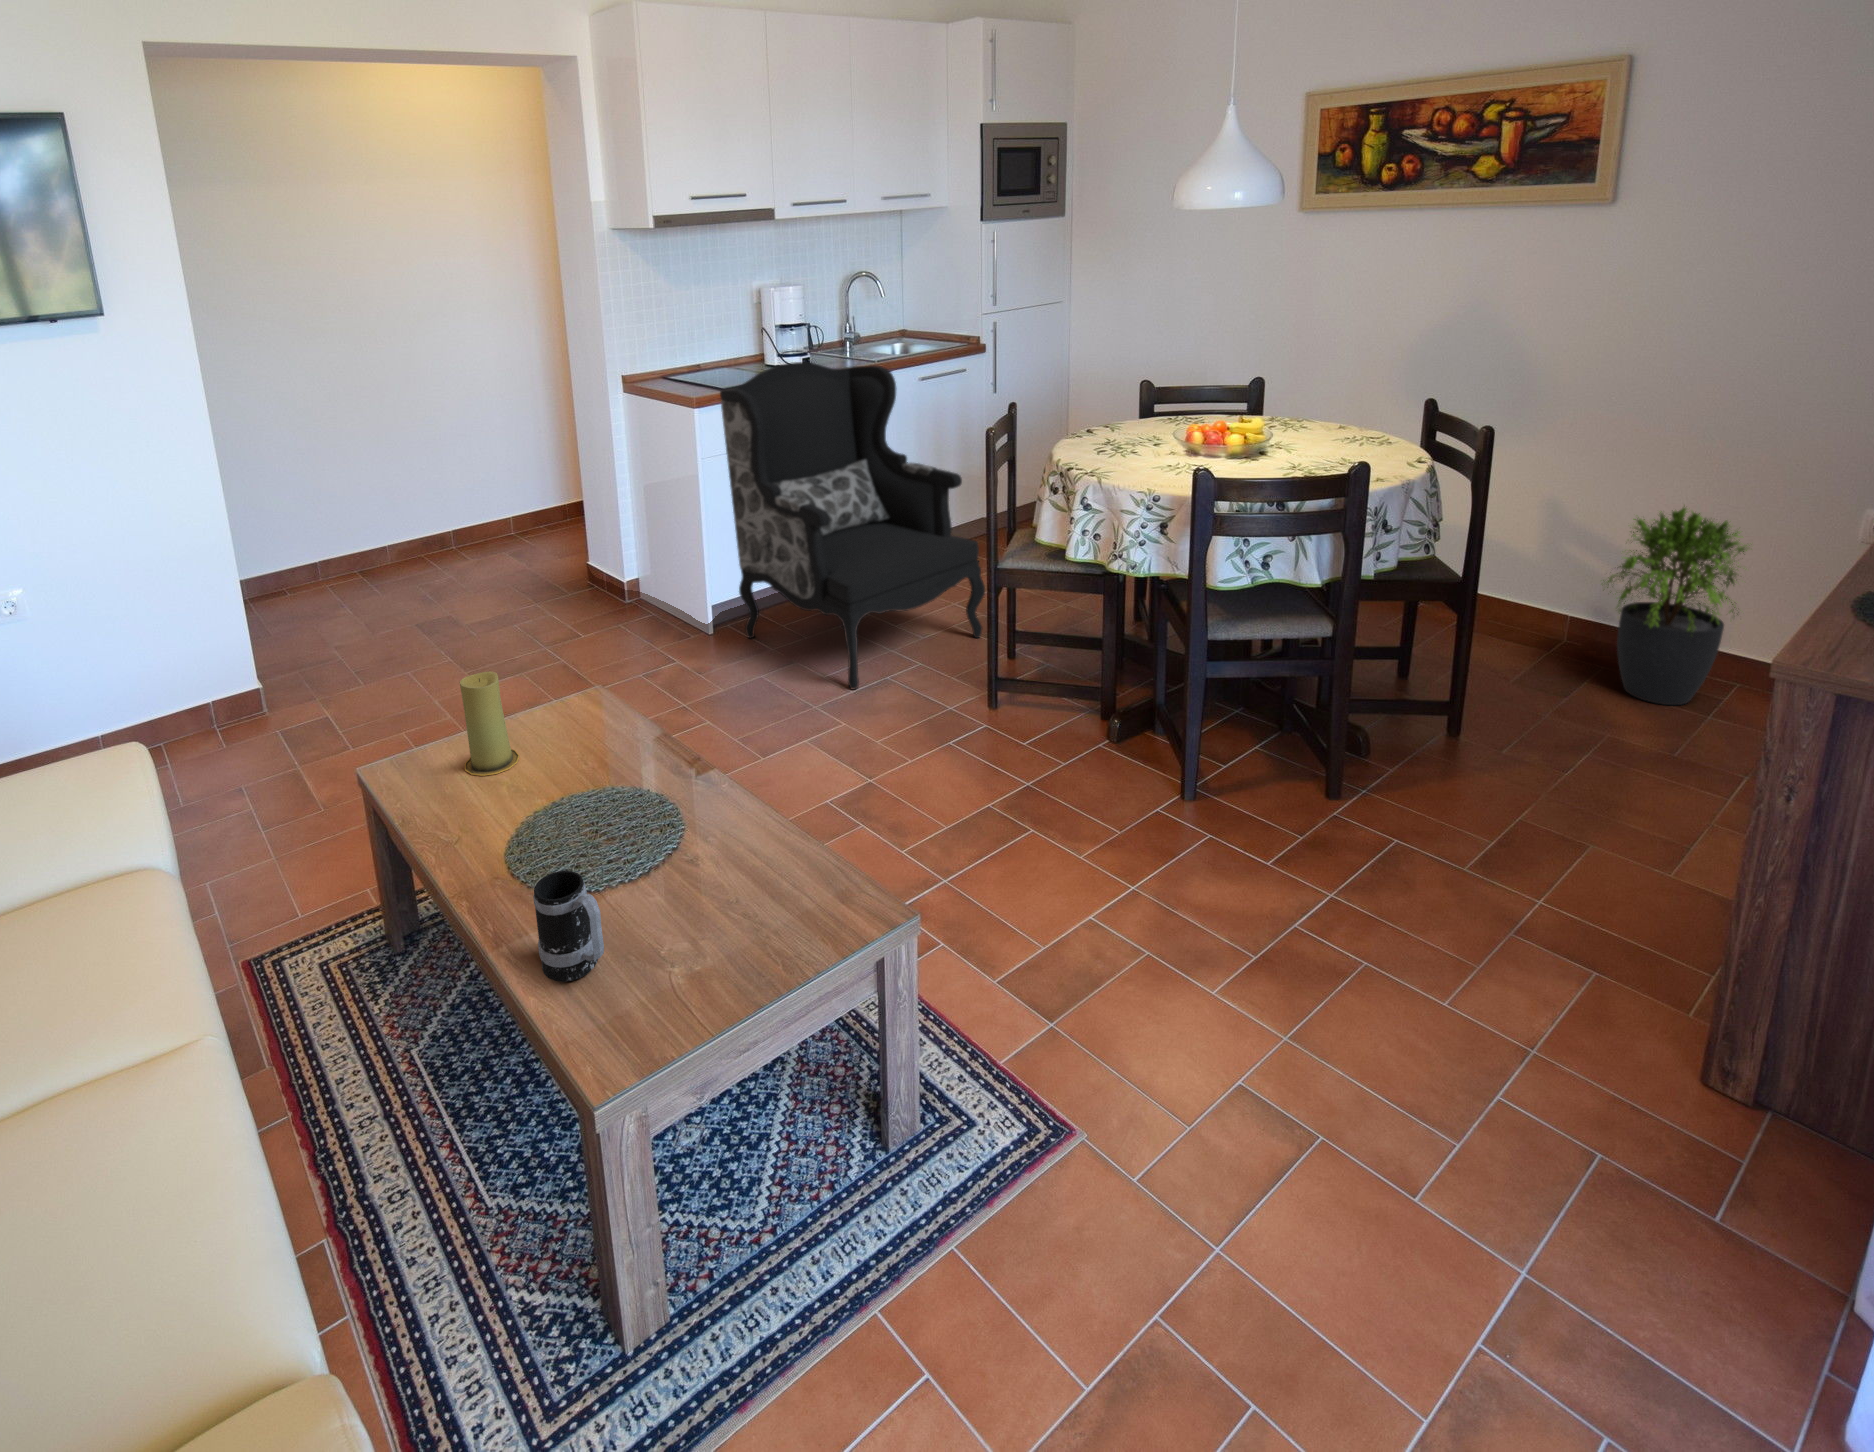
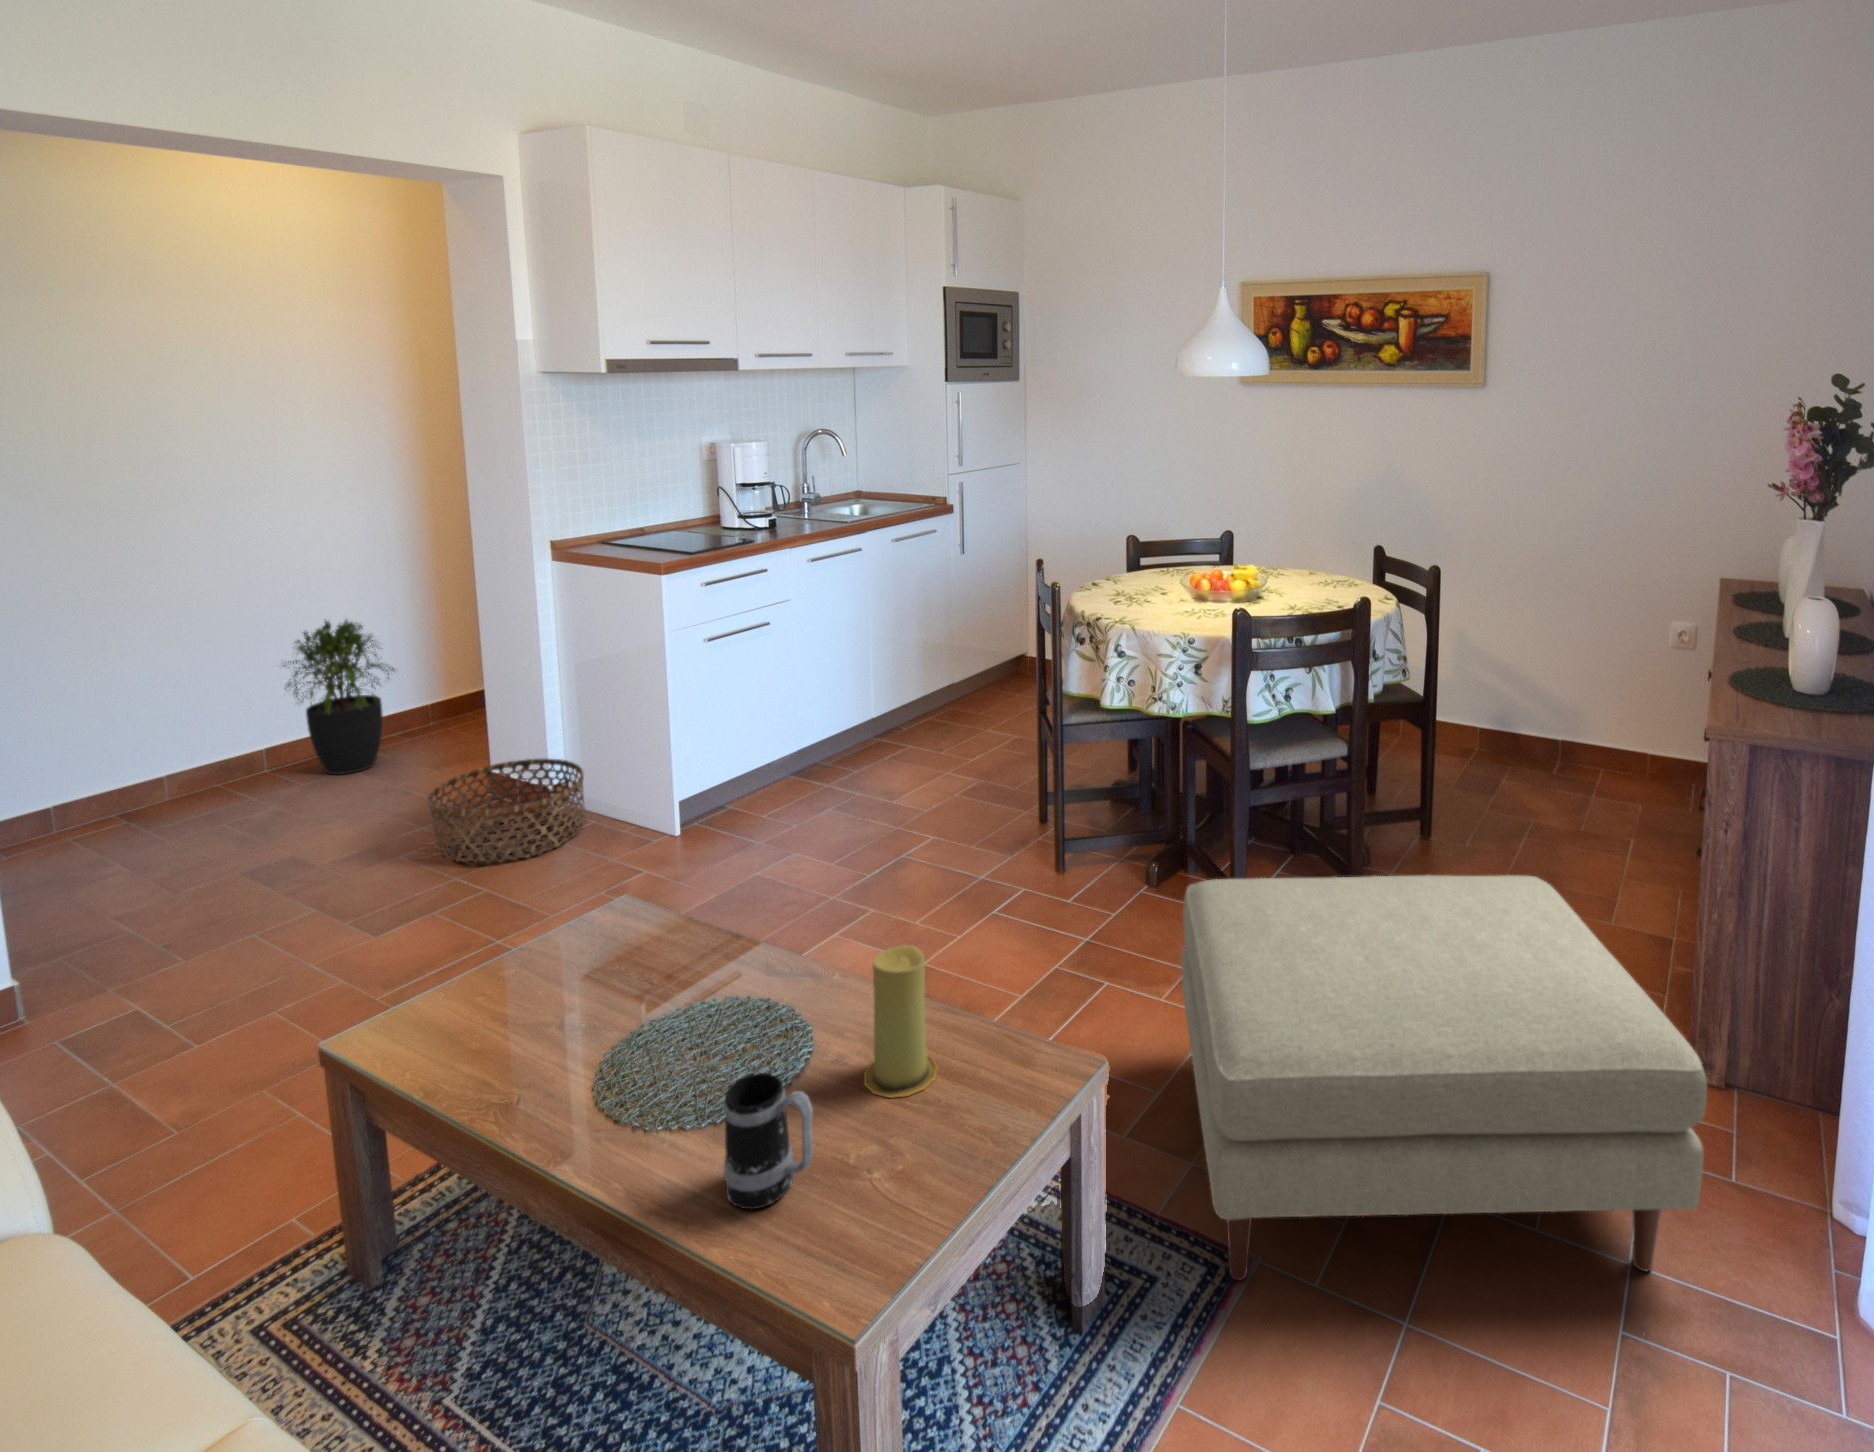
armchair: present [720,362,985,689] -> none [698,521,991,872]
potted plant: present [1603,506,1750,705] -> present [283,620,394,775]
basket: none [527,560,646,641] -> present [427,758,586,863]
candle: present [460,671,519,776] -> present [864,945,937,1098]
ottoman: none [1023,755,1646,1290] -> present [1182,875,1707,1281]

